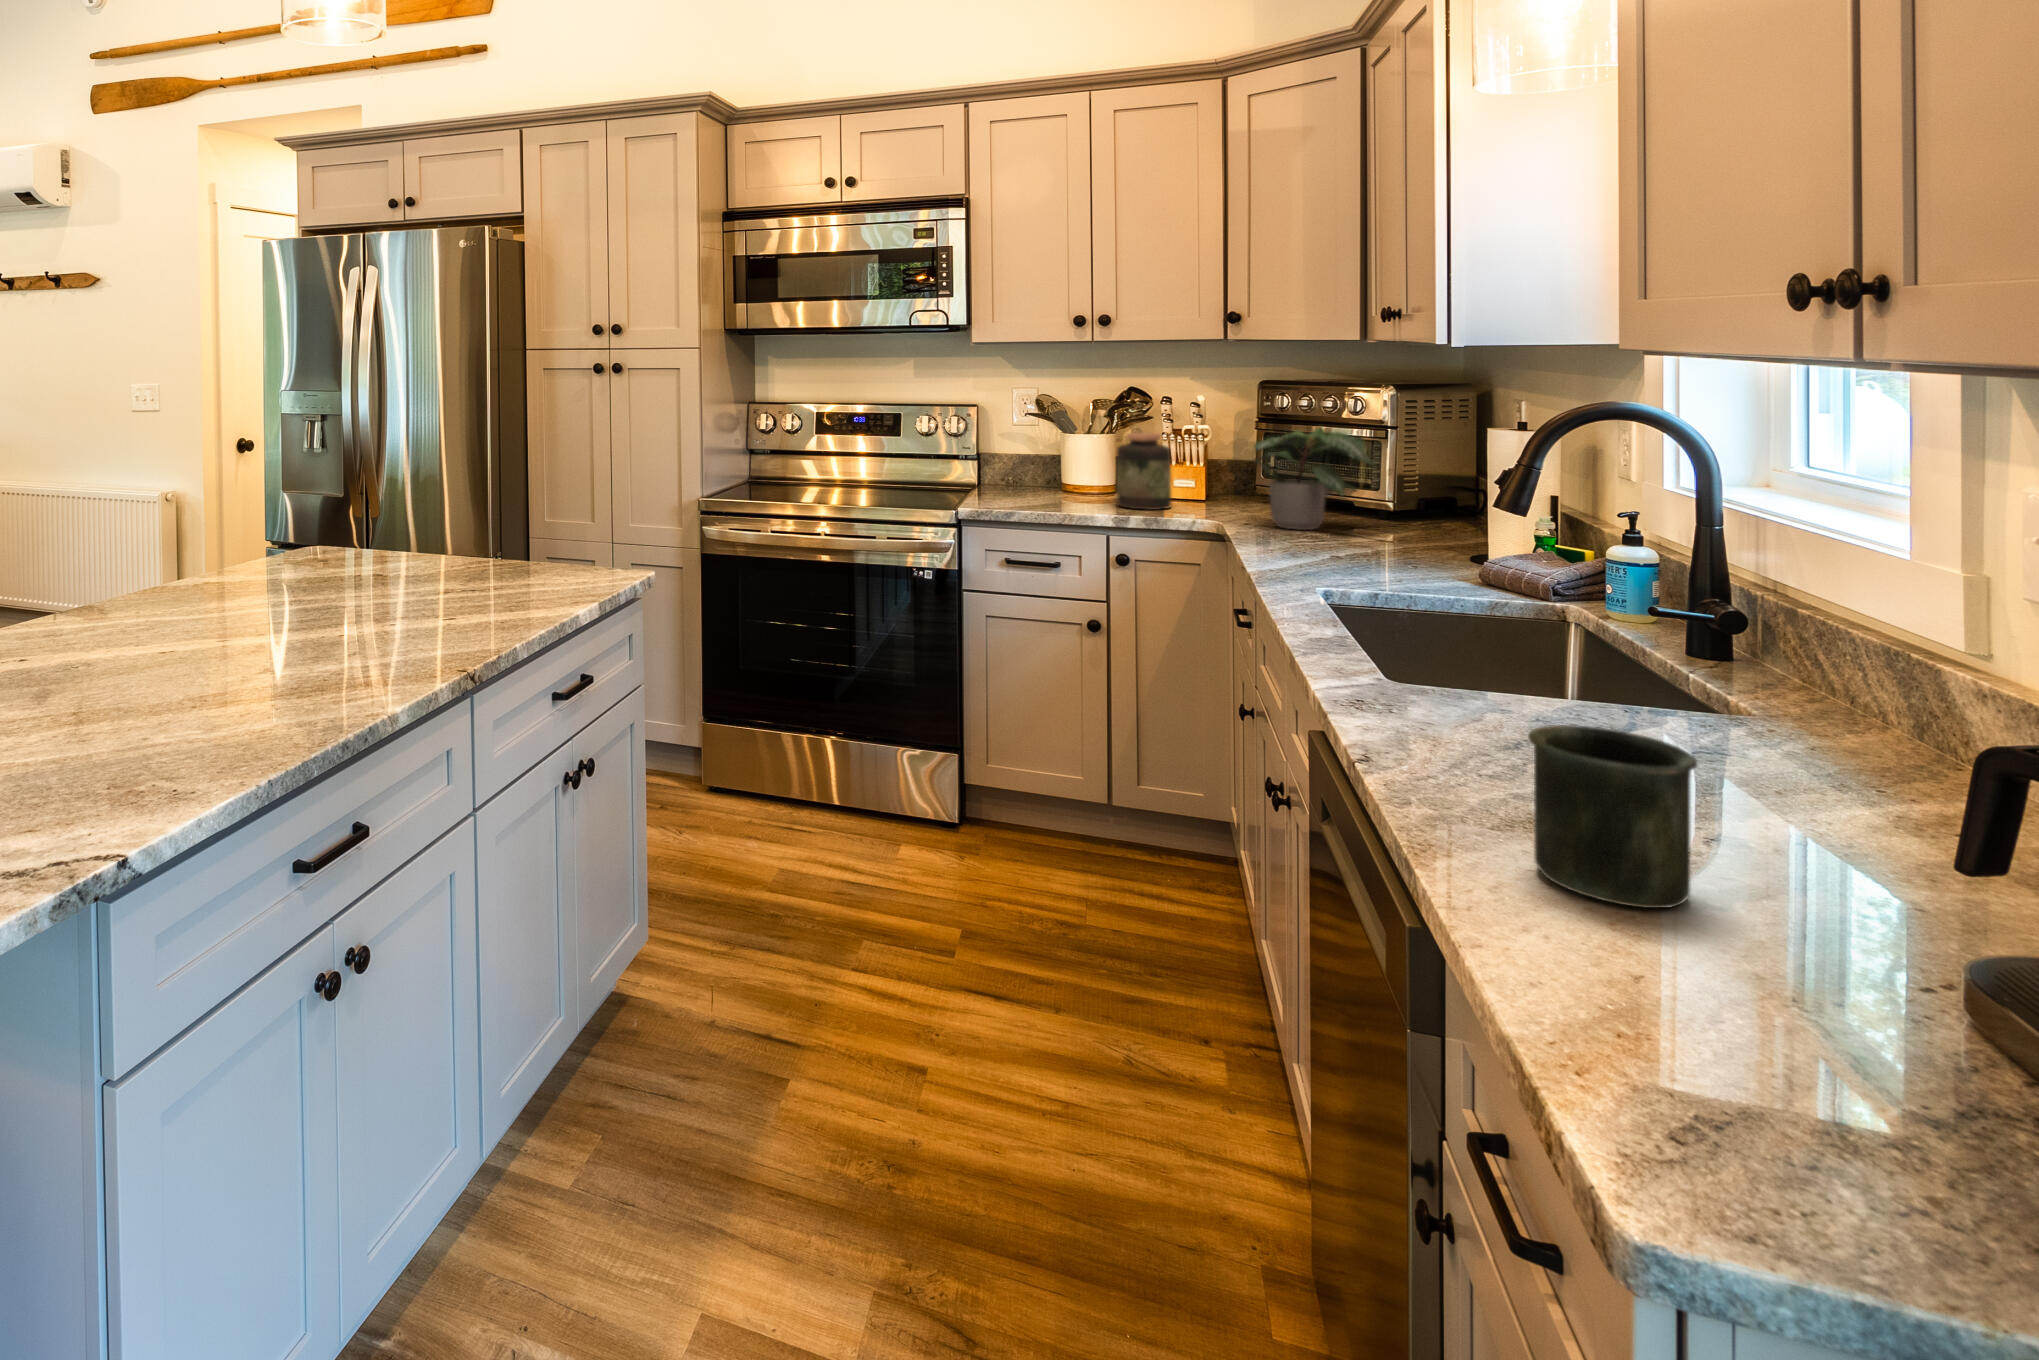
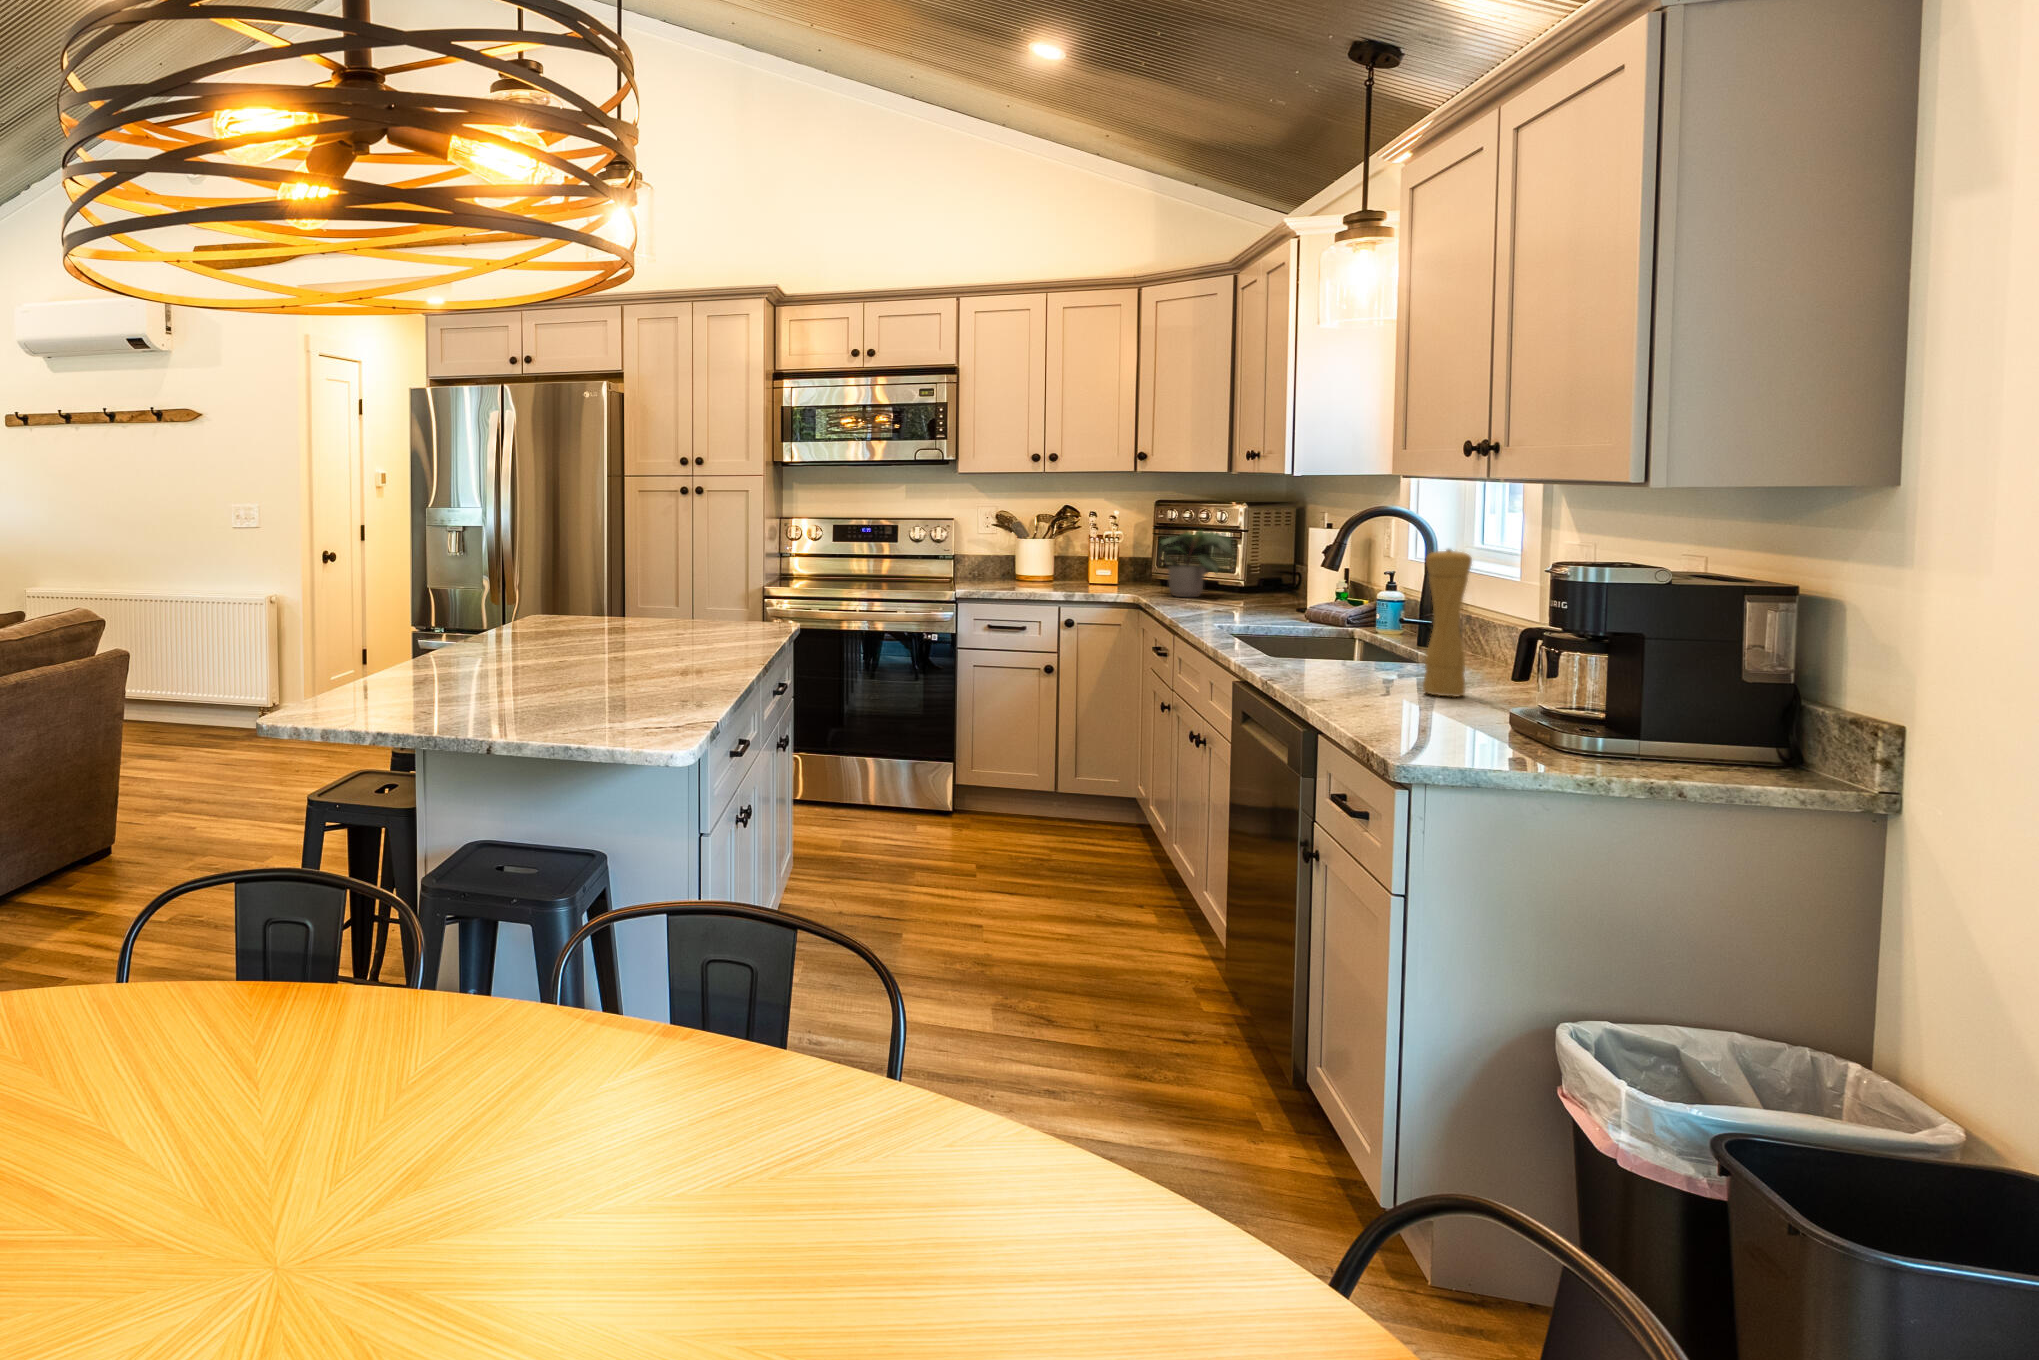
jar: present [1117,432,1171,510] -> none [1061,536,1098,589]
pepper mill: none [1686,517,1802,856] -> present [1423,549,1472,697]
mug: present [1528,725,1697,908] -> none [1361,641,1429,709]

